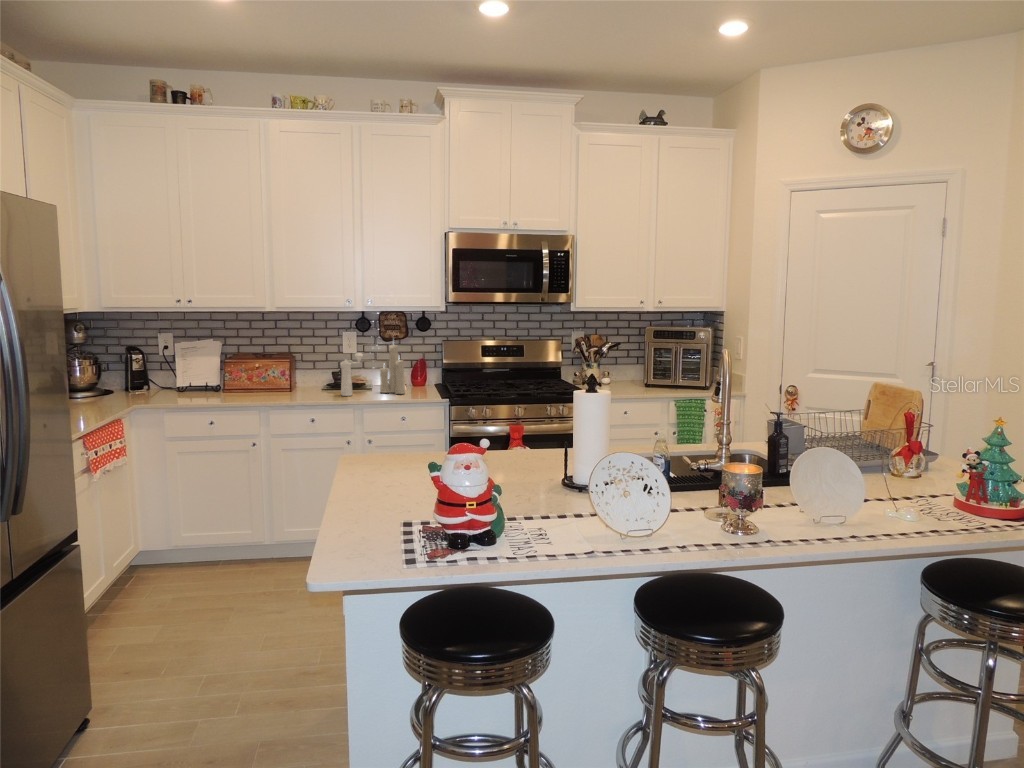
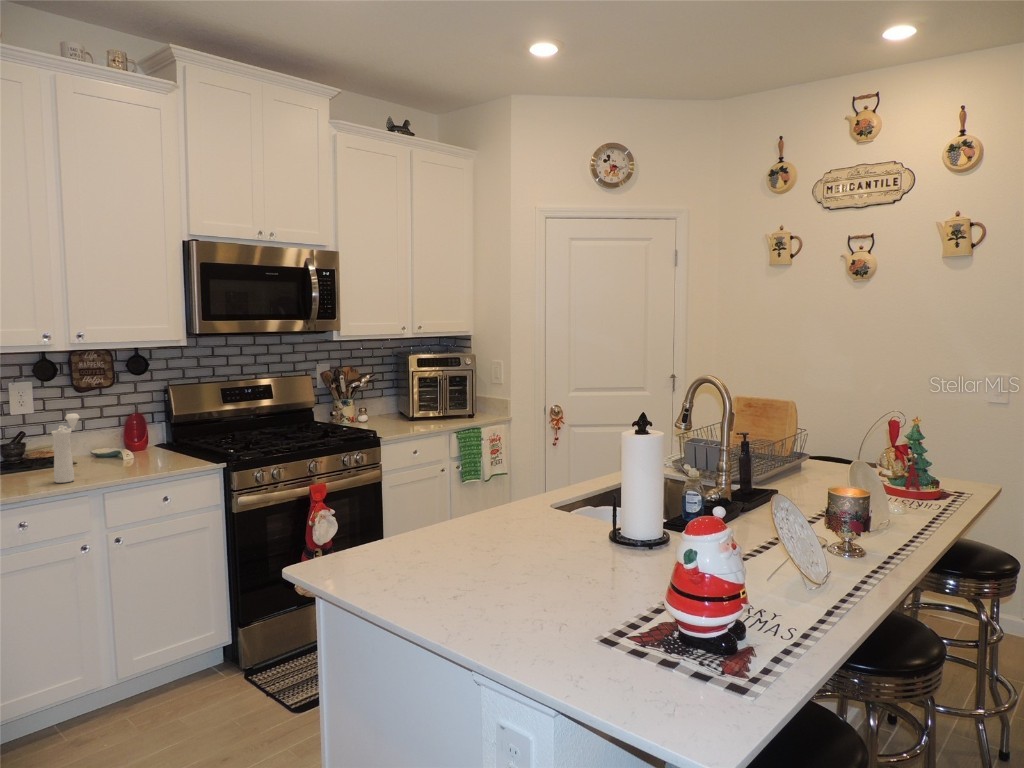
candle: present [380,344,405,394] -> none [107,383,152,469]

